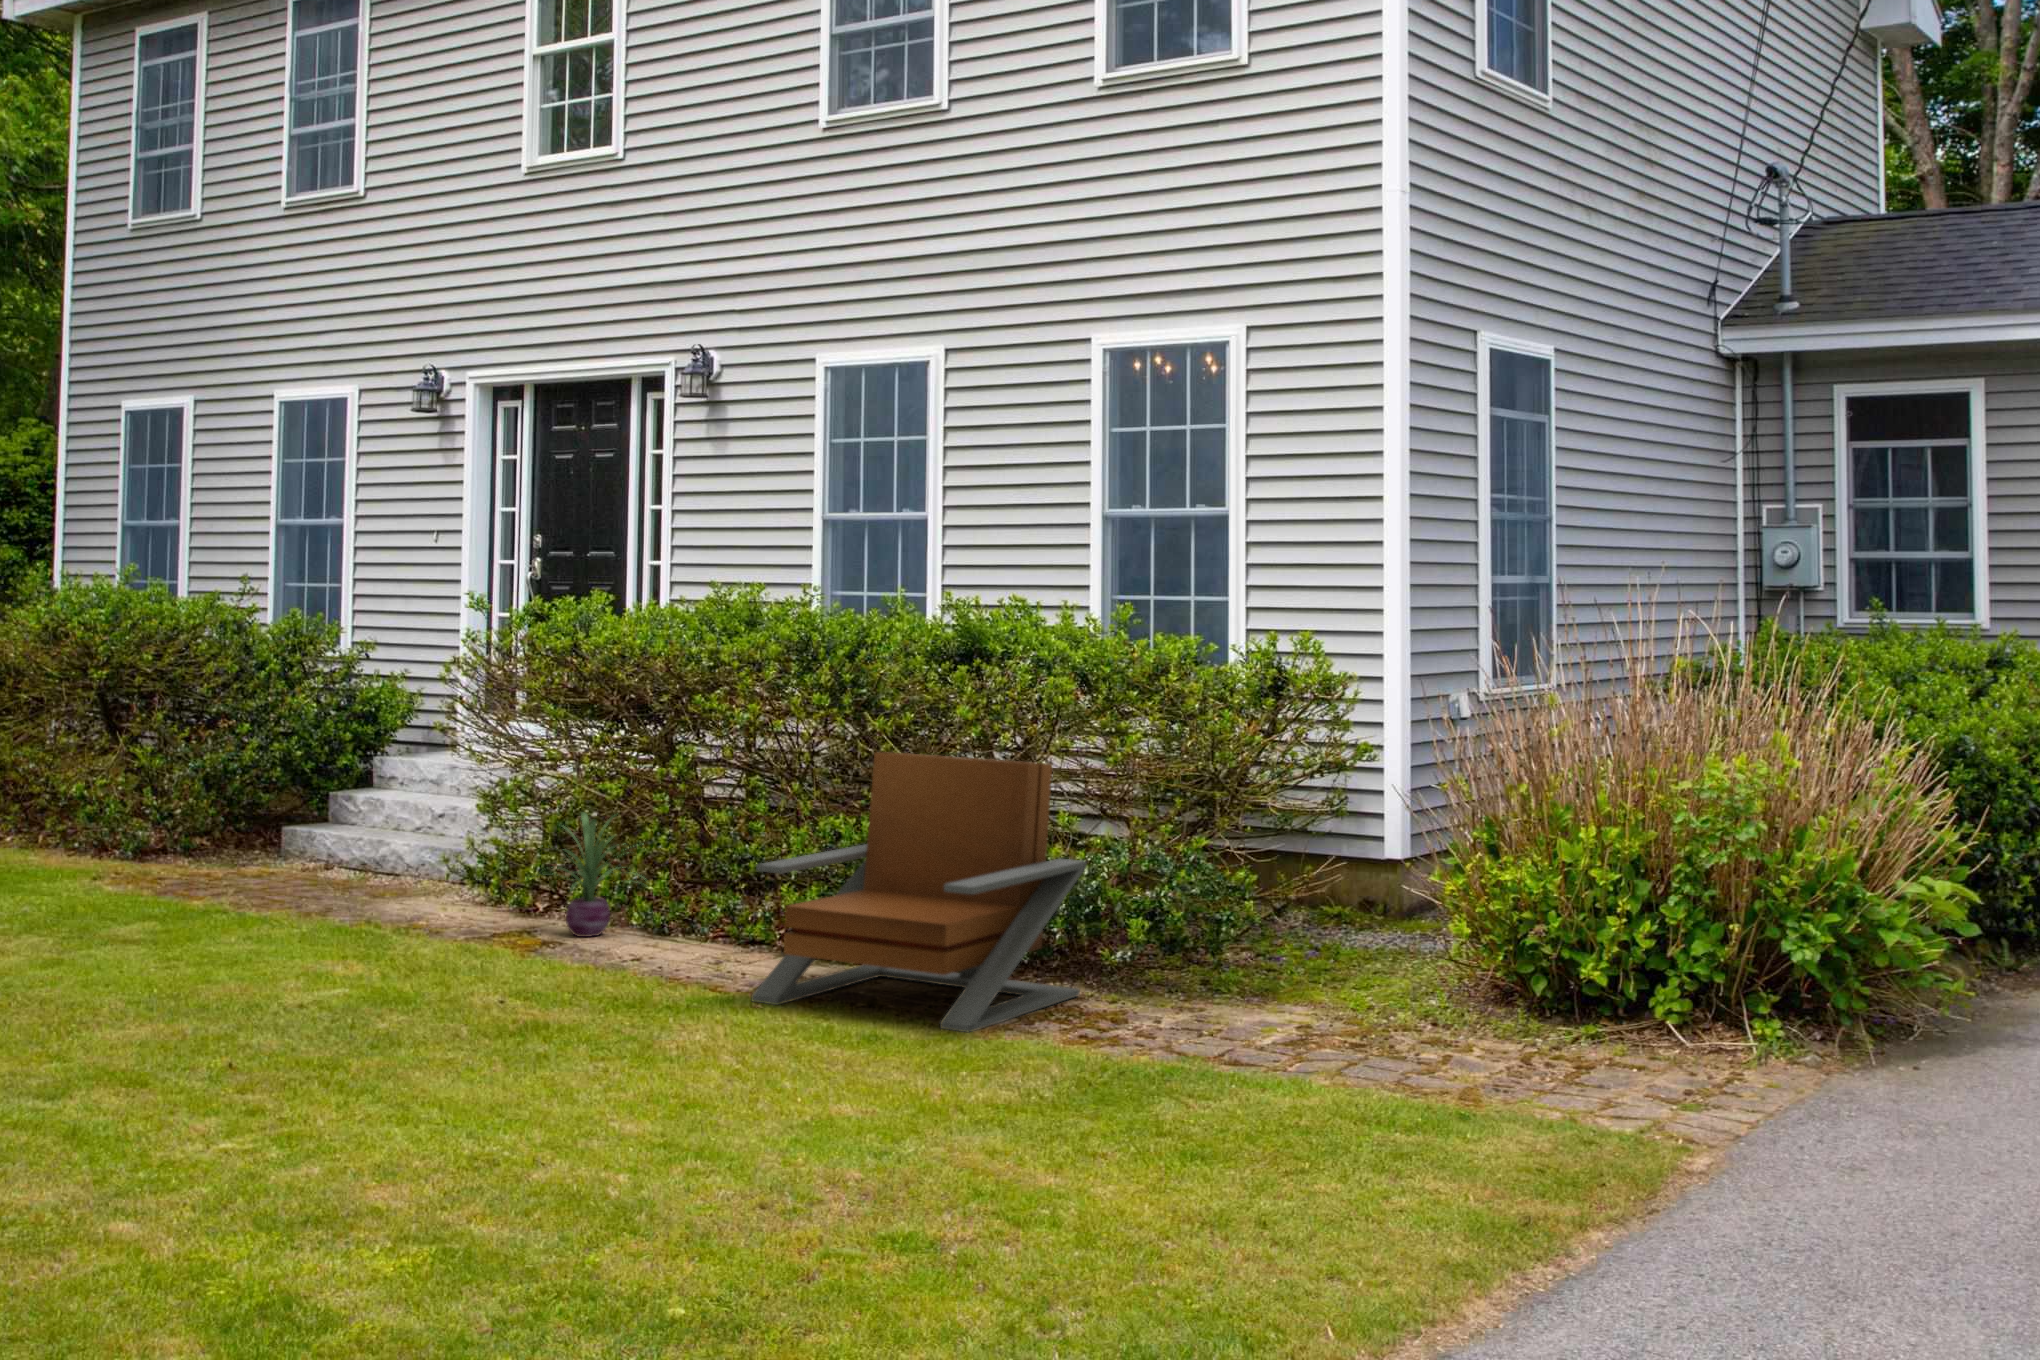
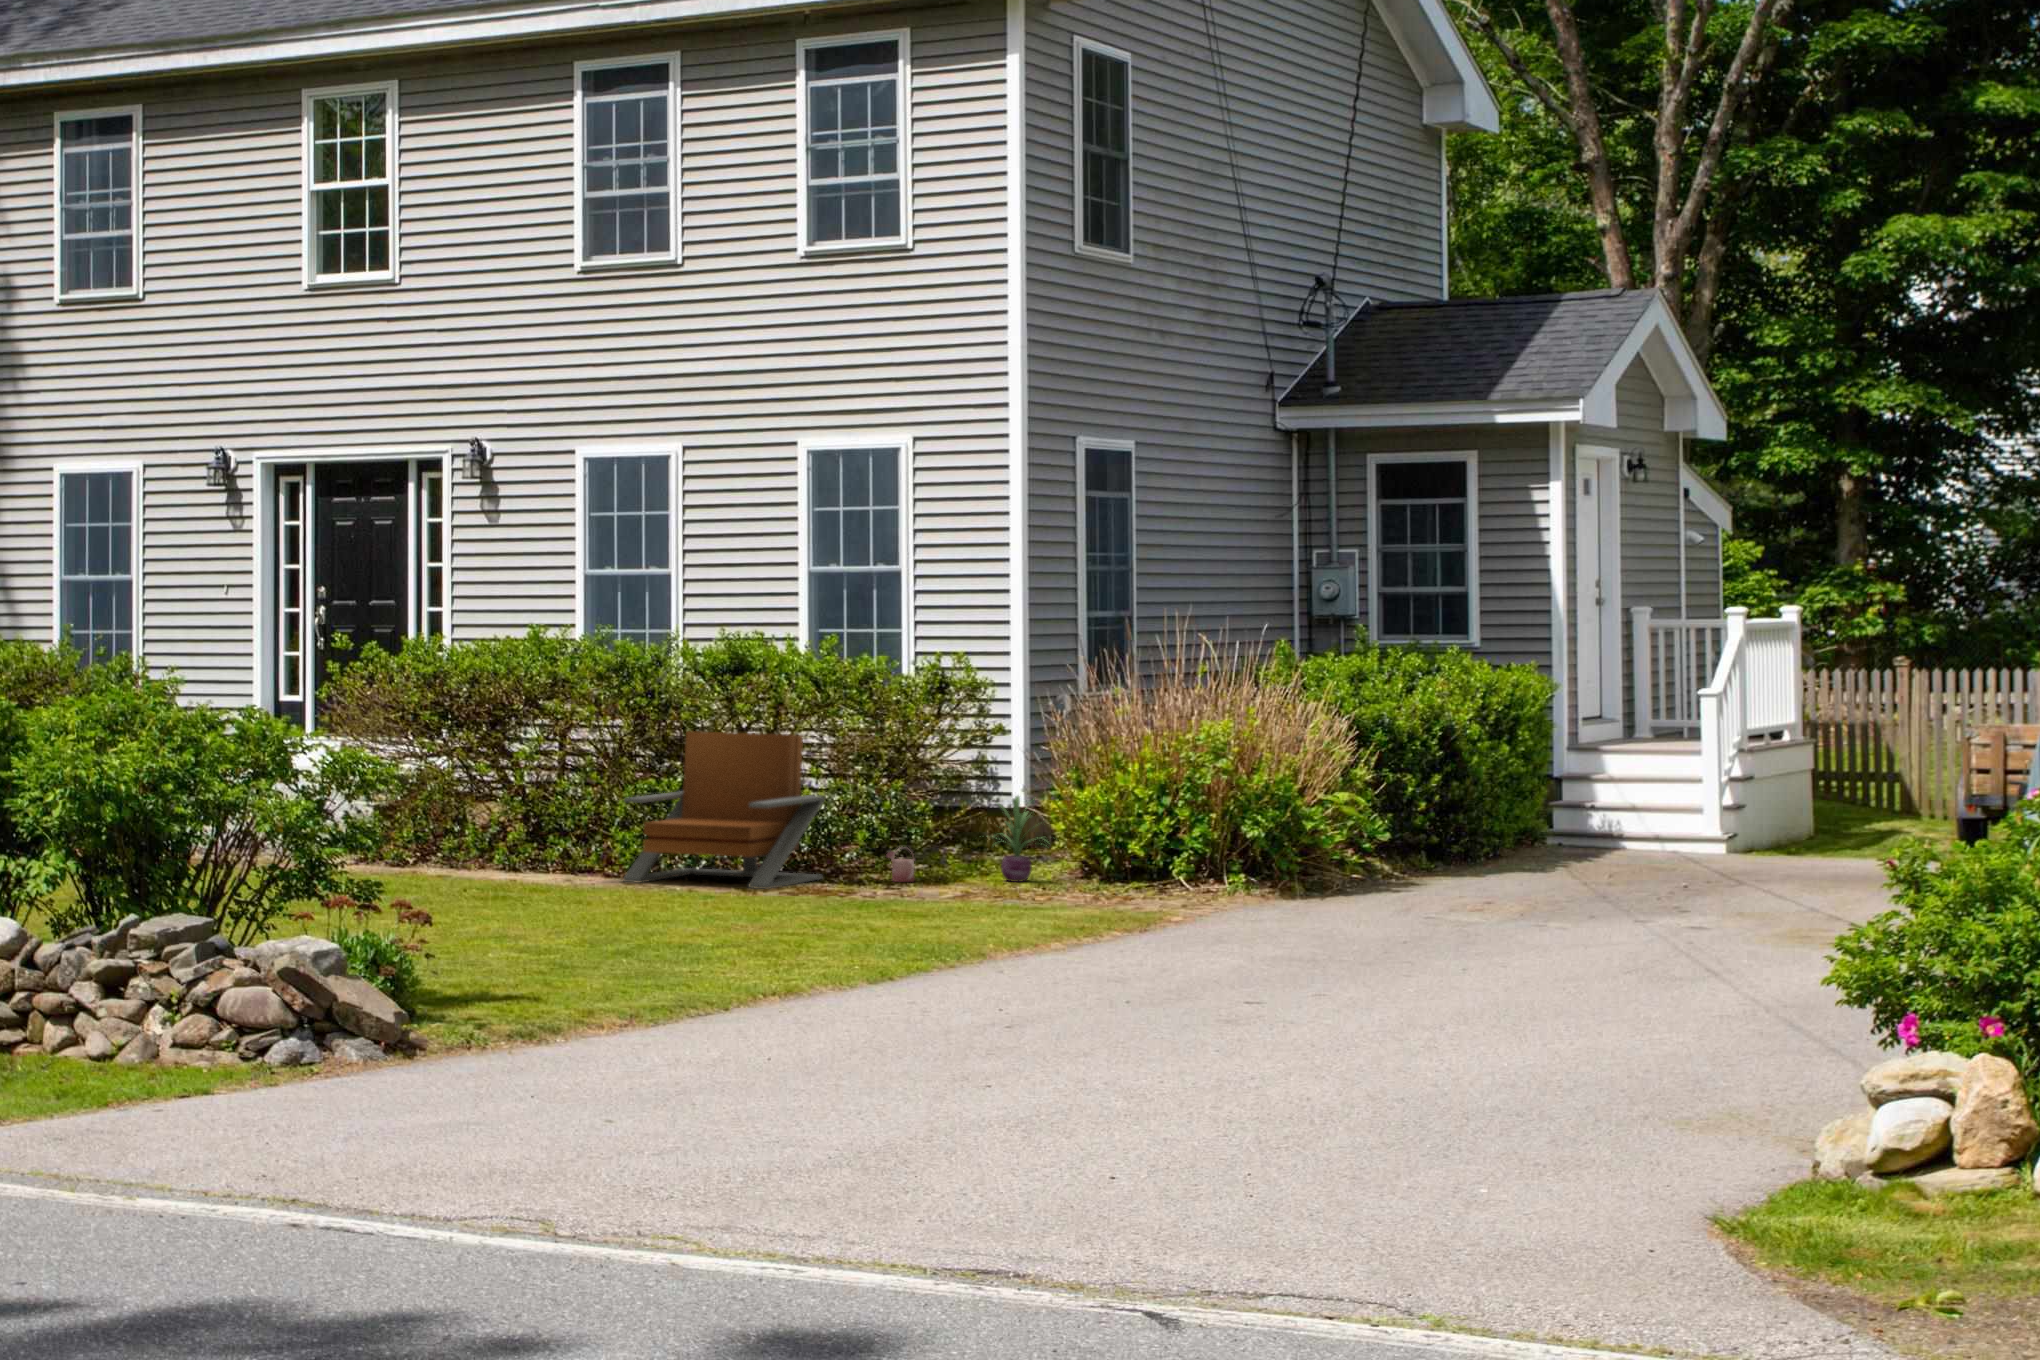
decorative plant: present [527,812,646,937] -> present [992,796,1042,882]
watering can: none [1182,949,1227,1008] -> present [886,851,914,882]

